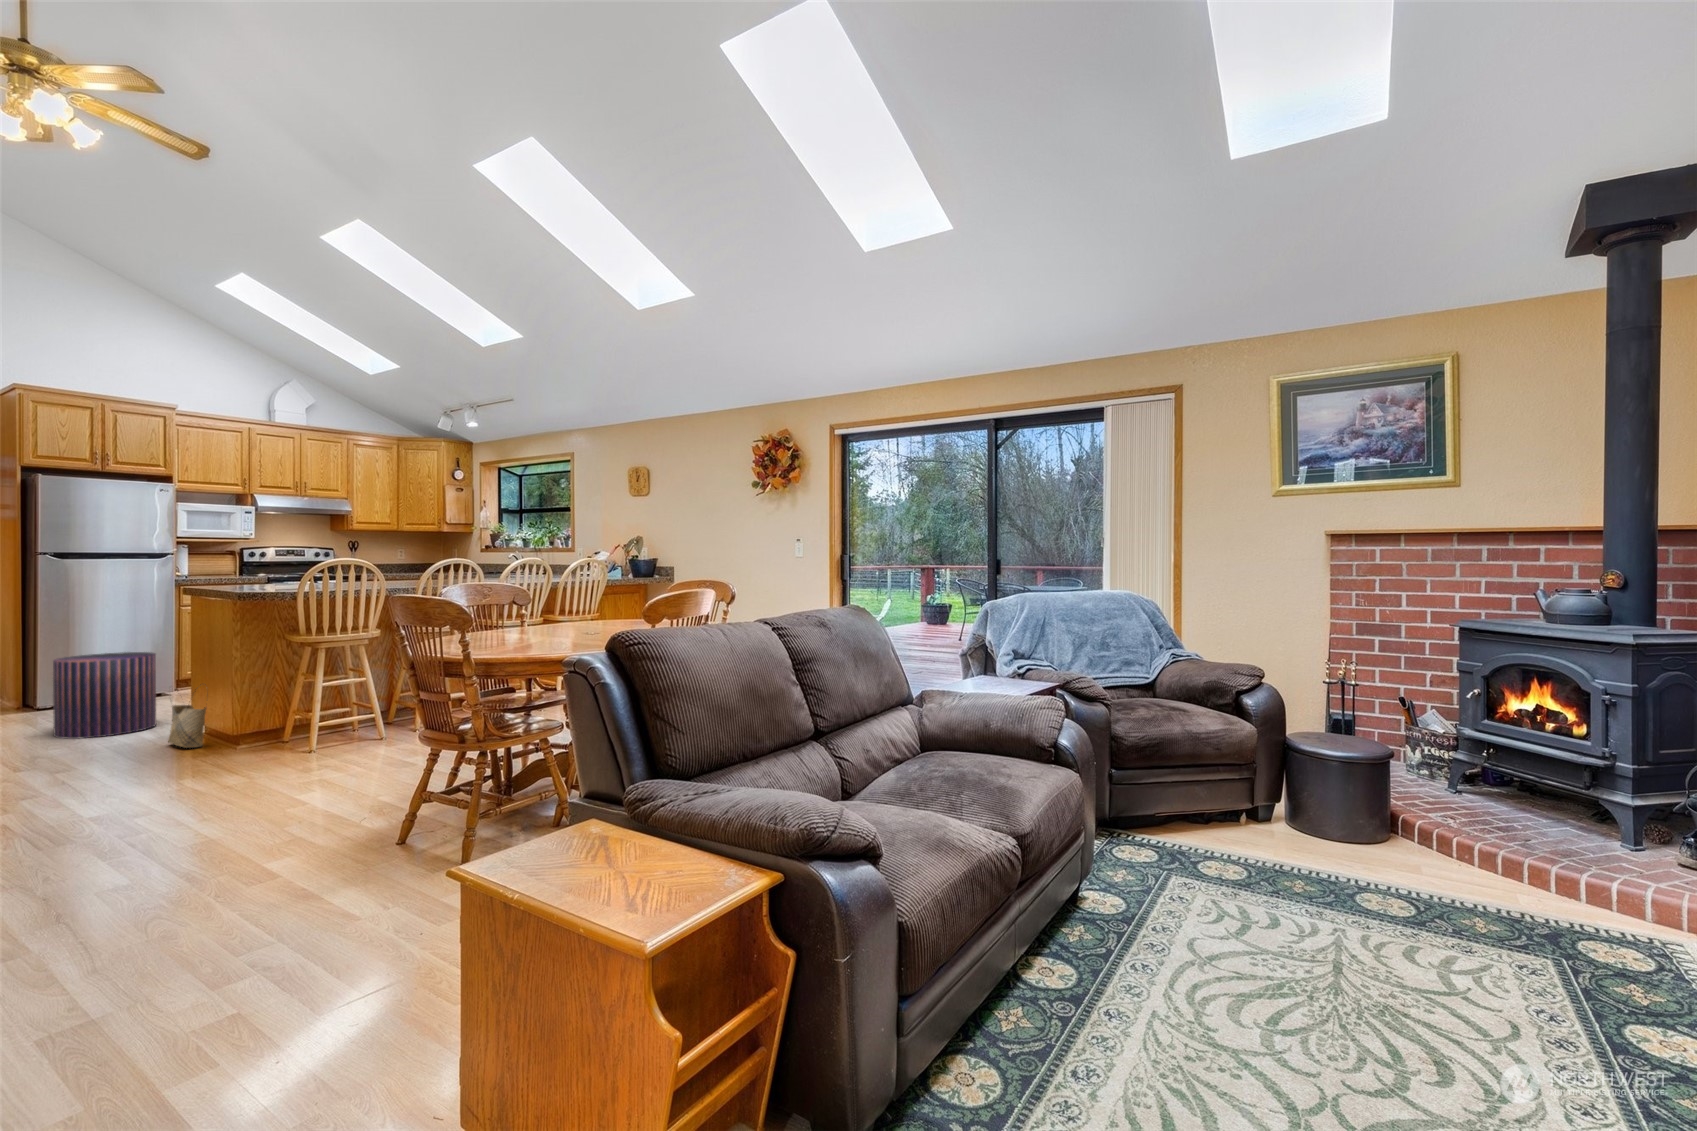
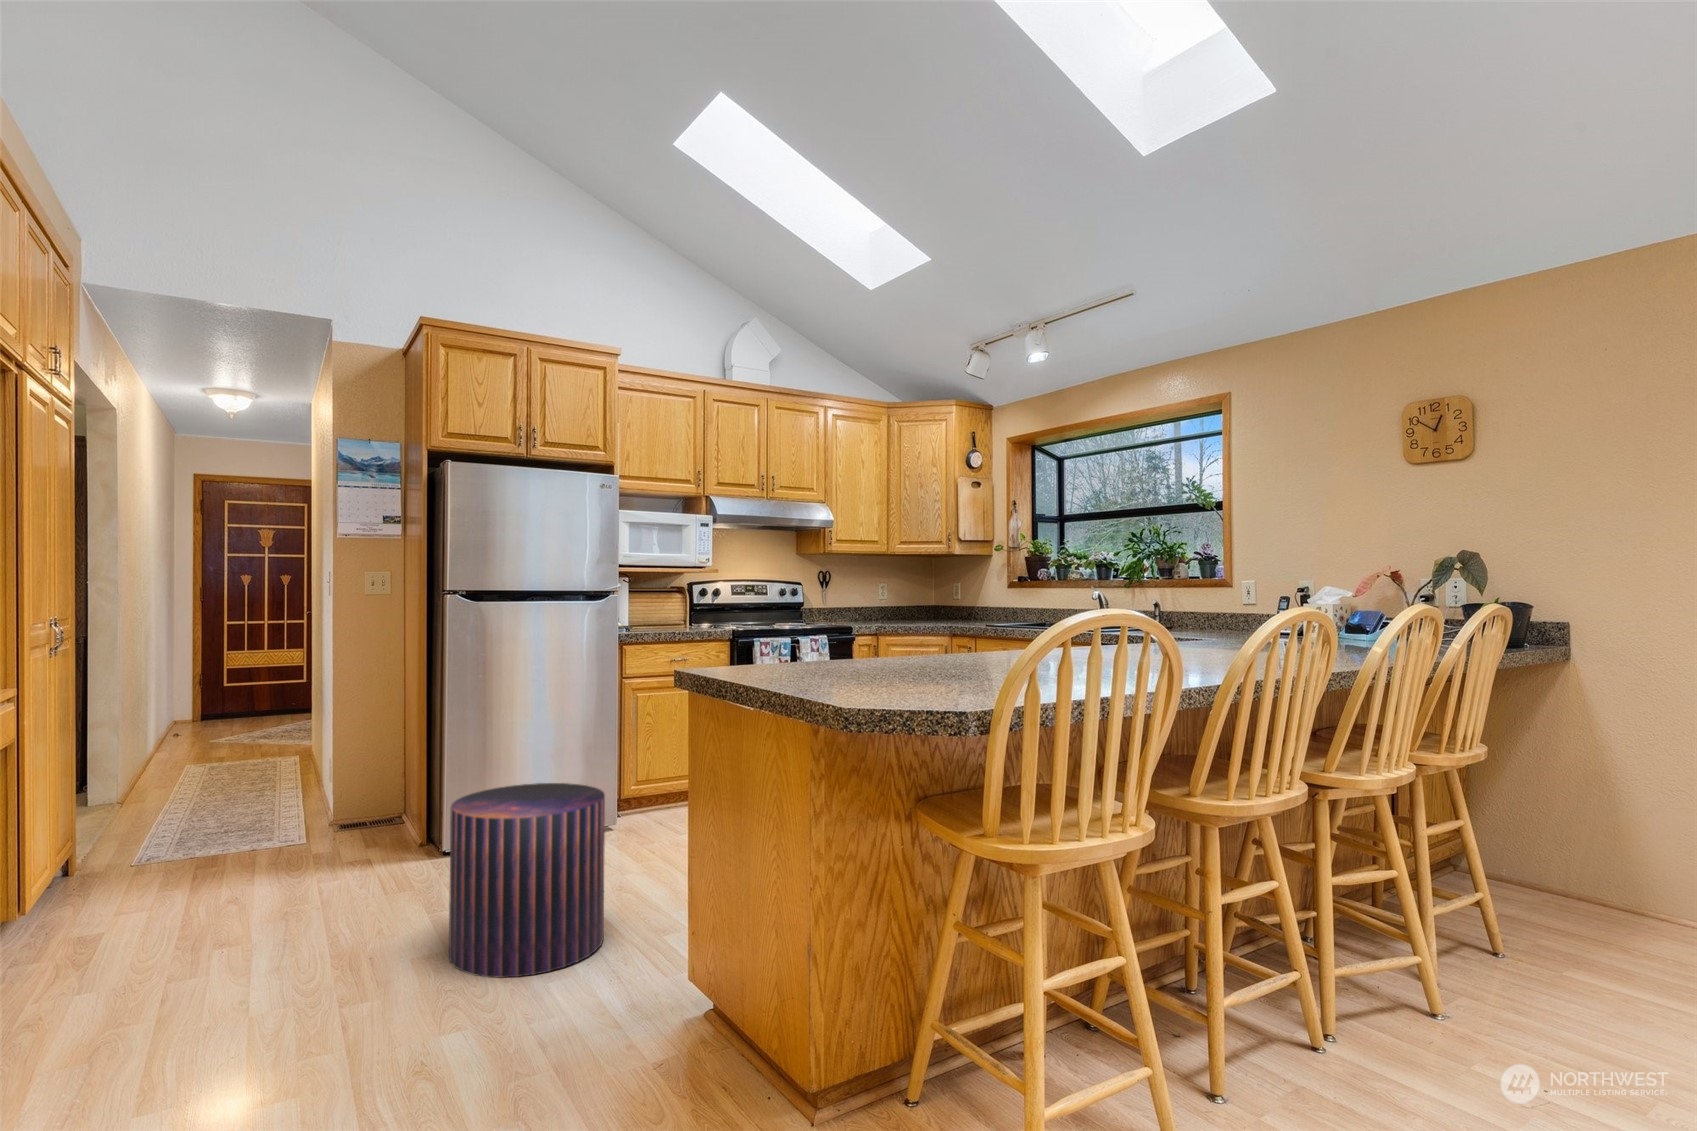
woven basket: present [168,705,206,748] -> none [639,906,718,1081]

